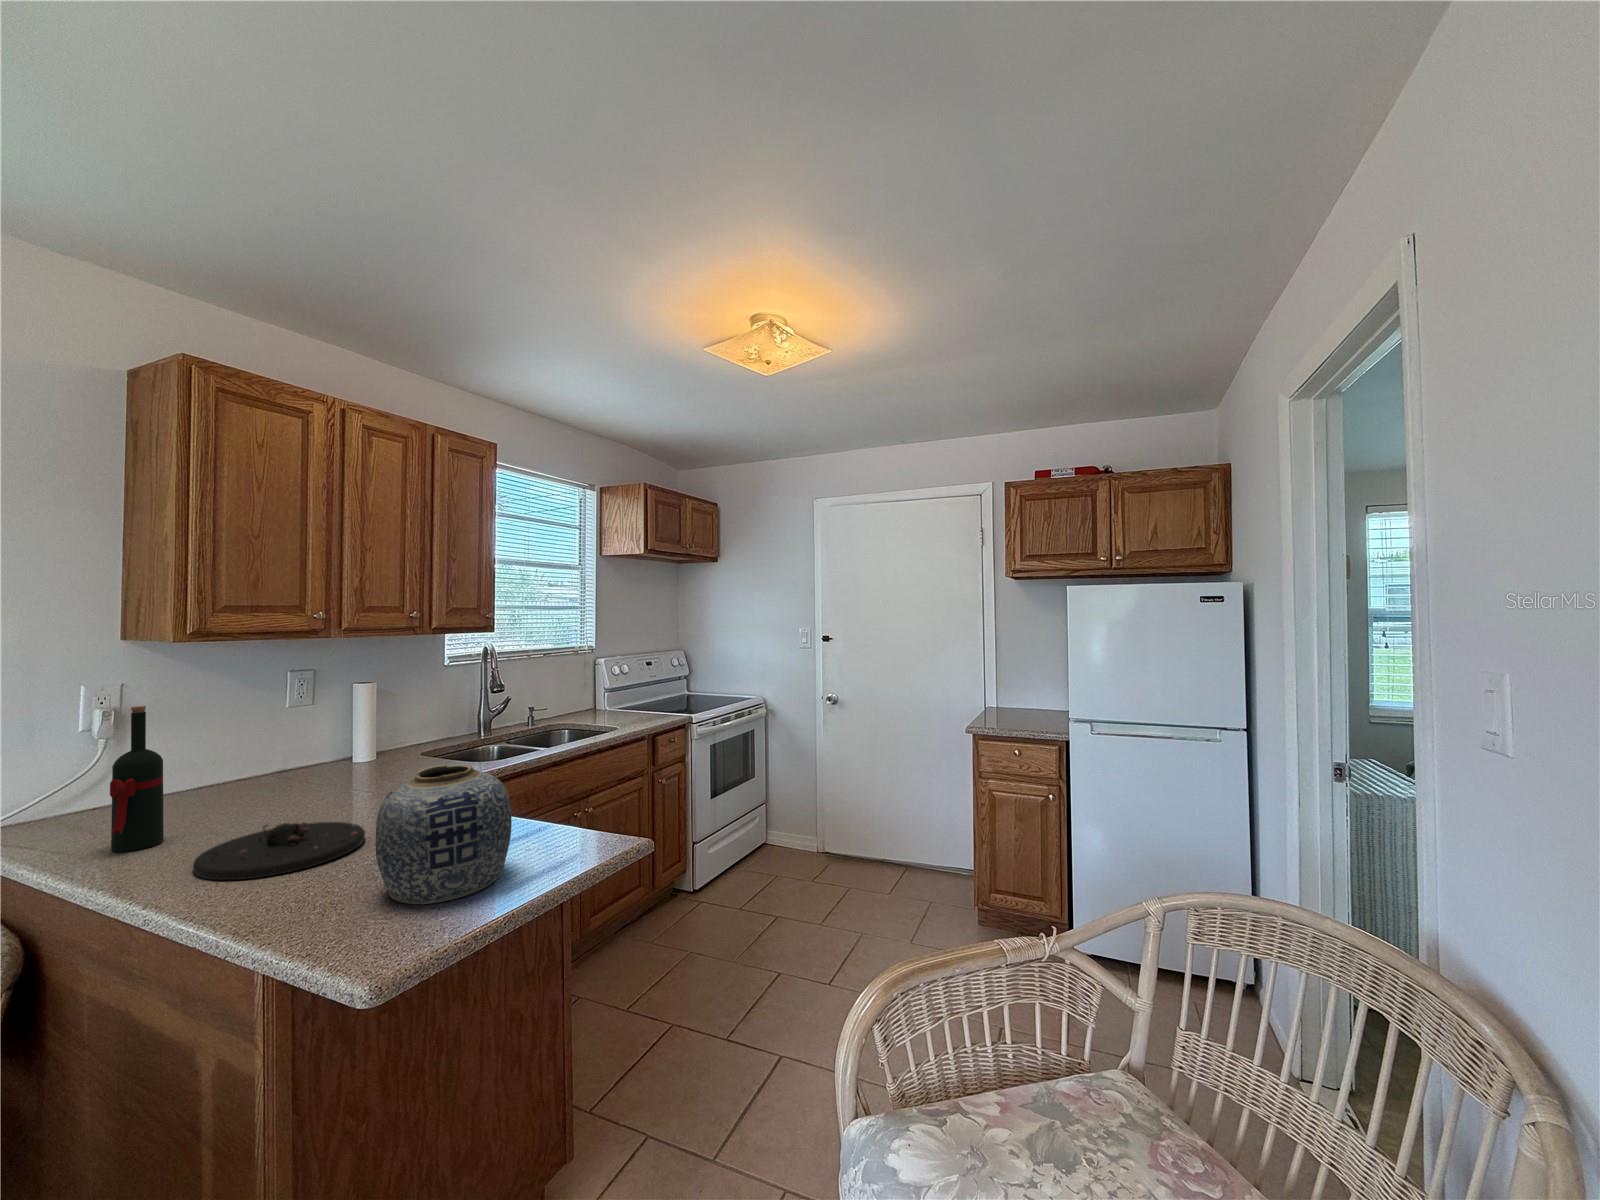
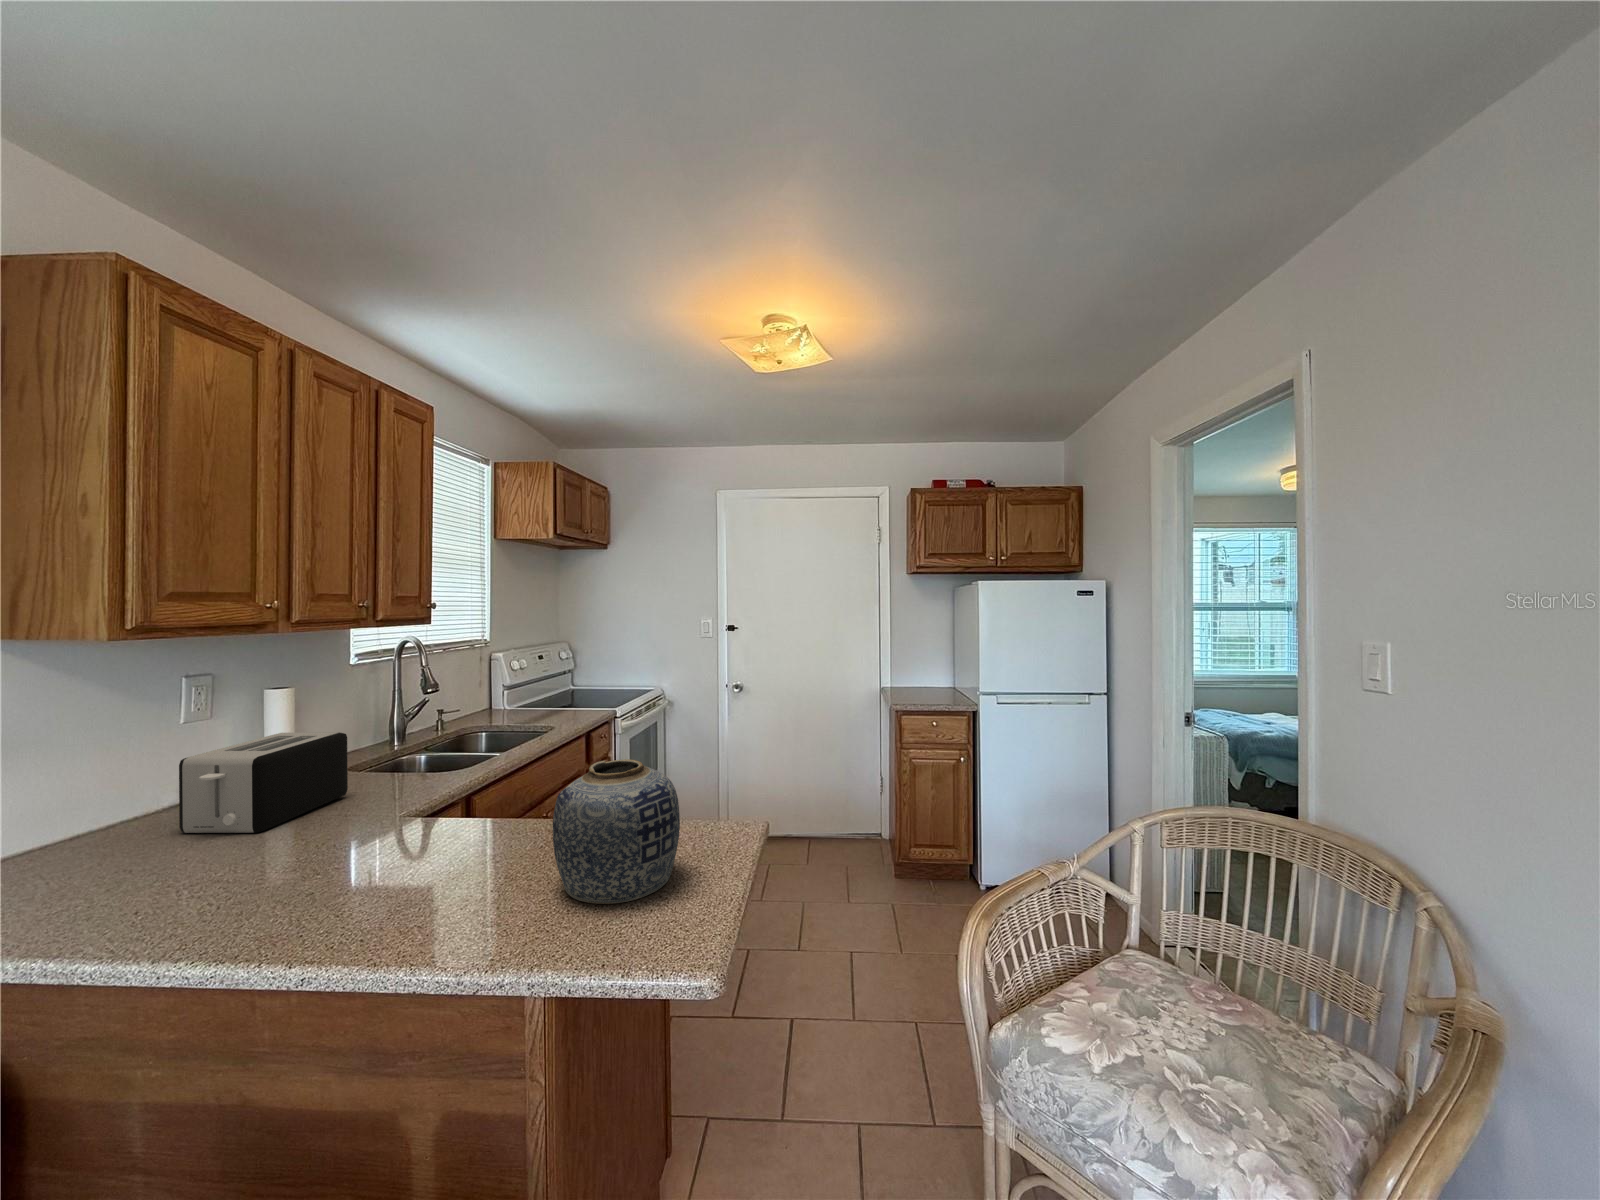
wine bottle: present [110,706,164,852] -> none [90,722,157,914]
toaster: none [249,720,388,801] -> present [179,732,348,833]
plate: present [193,822,365,880] -> none [265,843,455,920]

